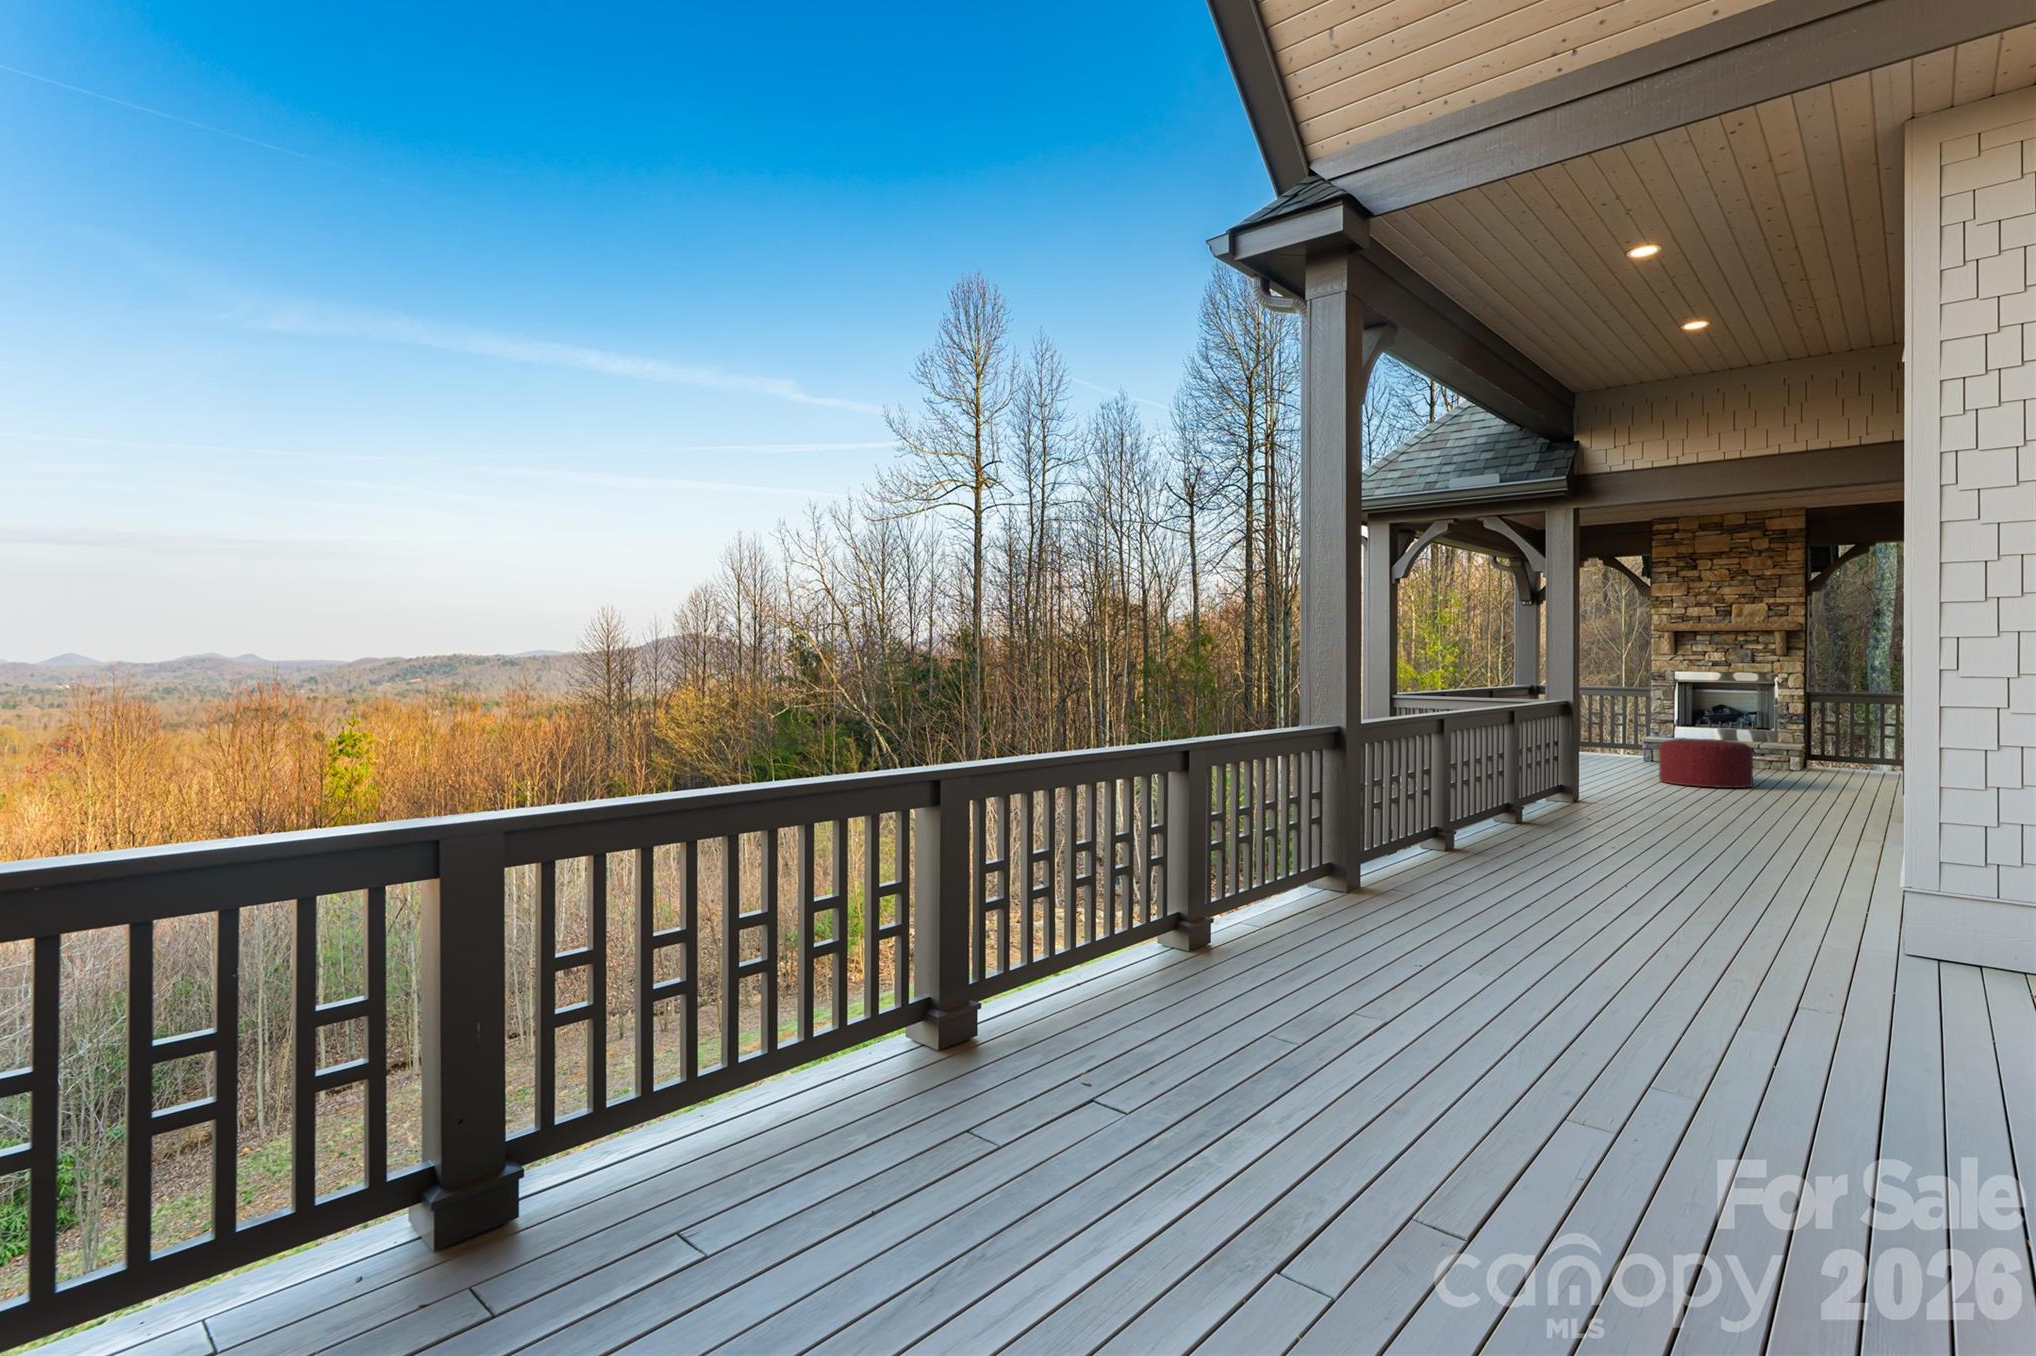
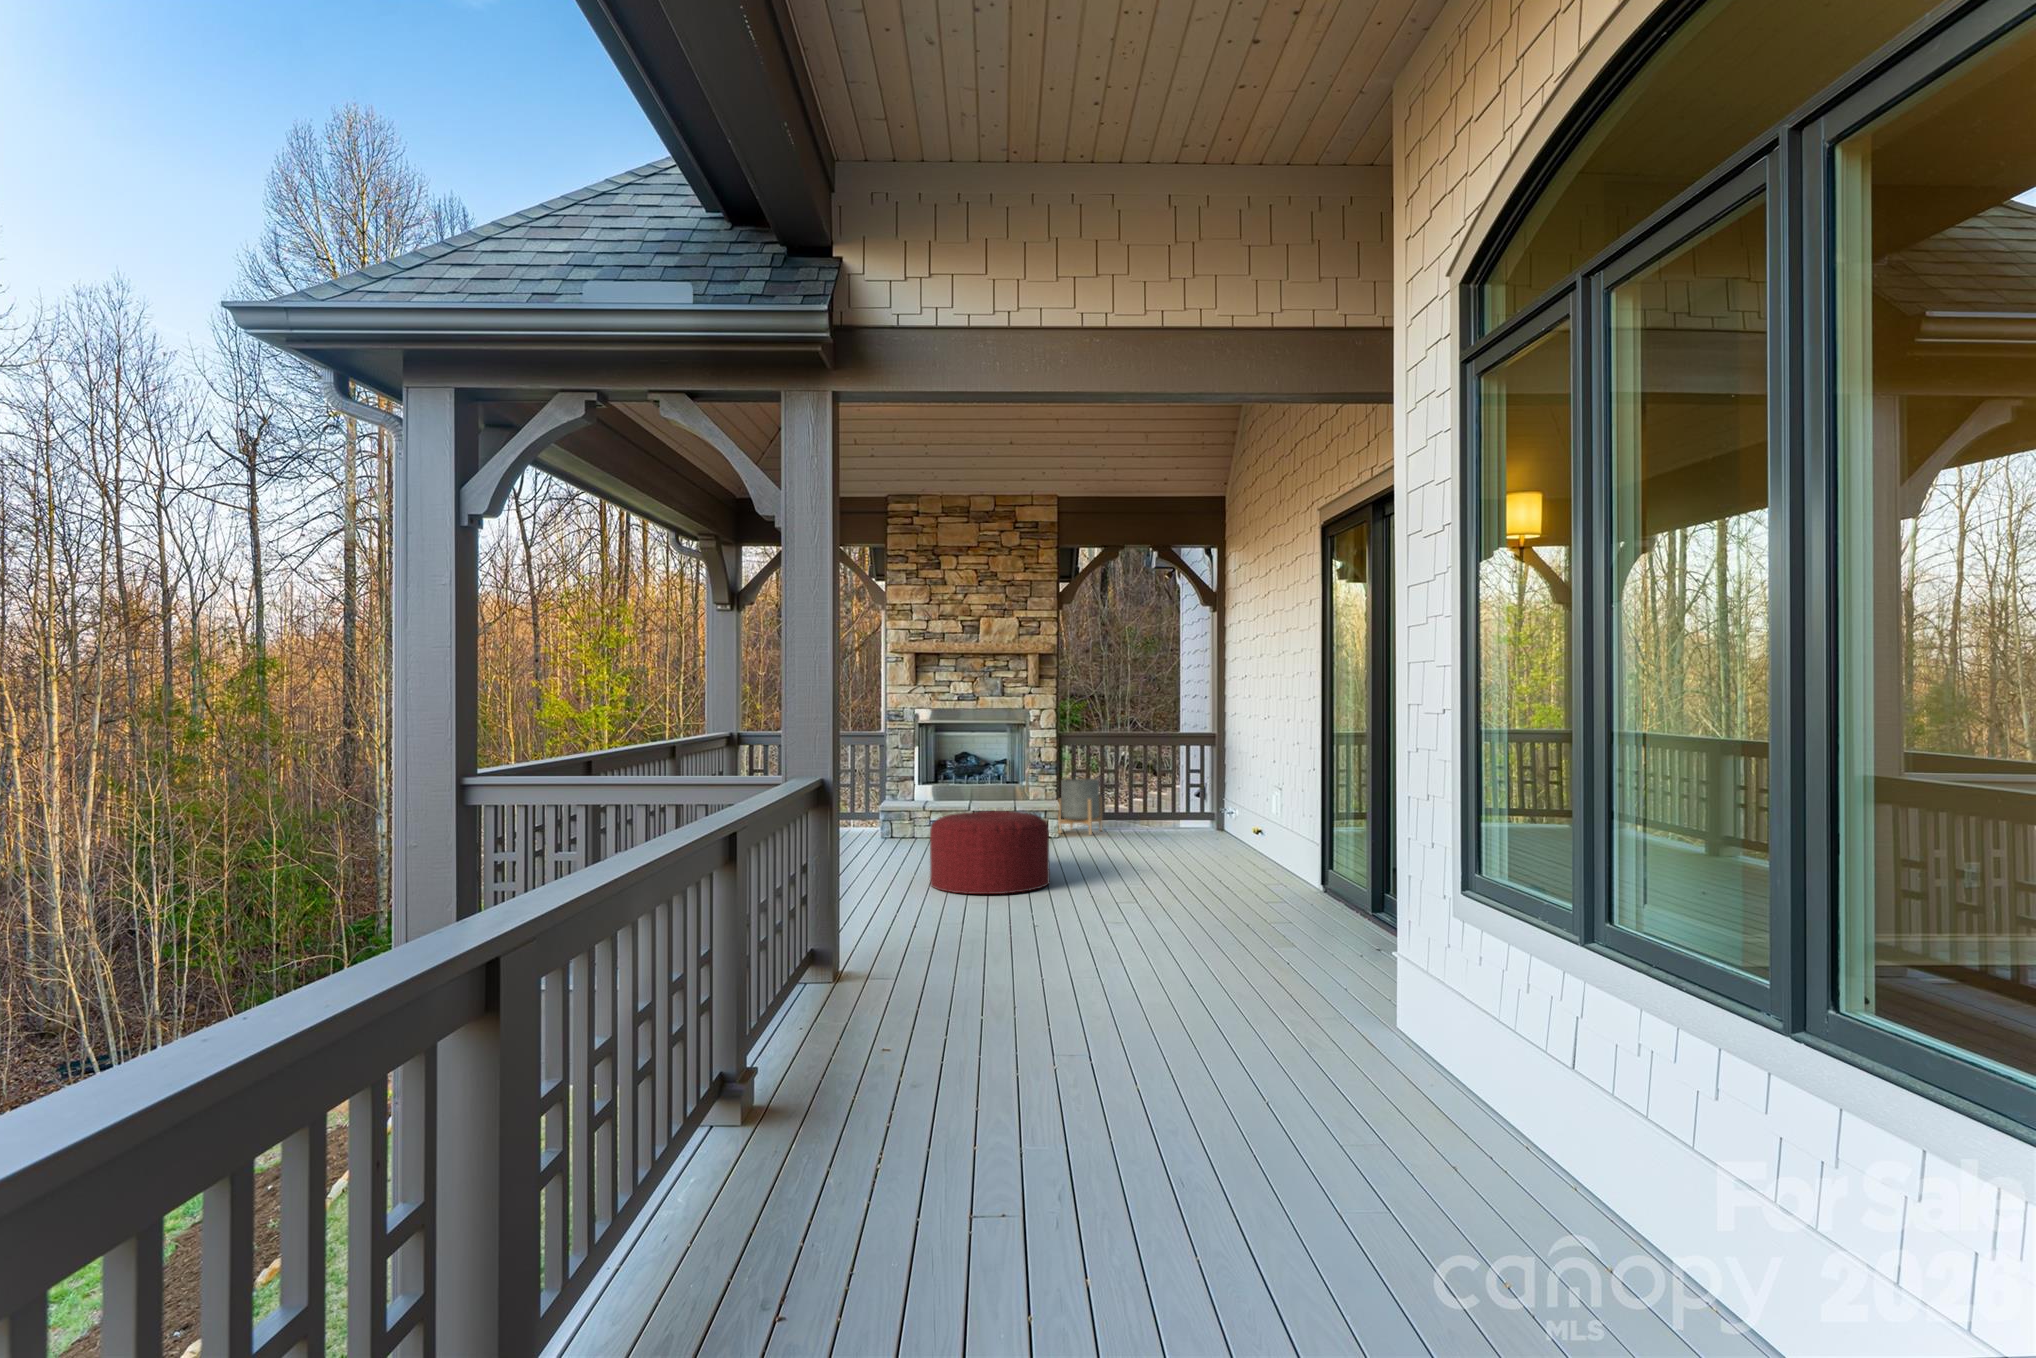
planter: none [1806,728,1854,771] -> present [1058,779,1102,835]

